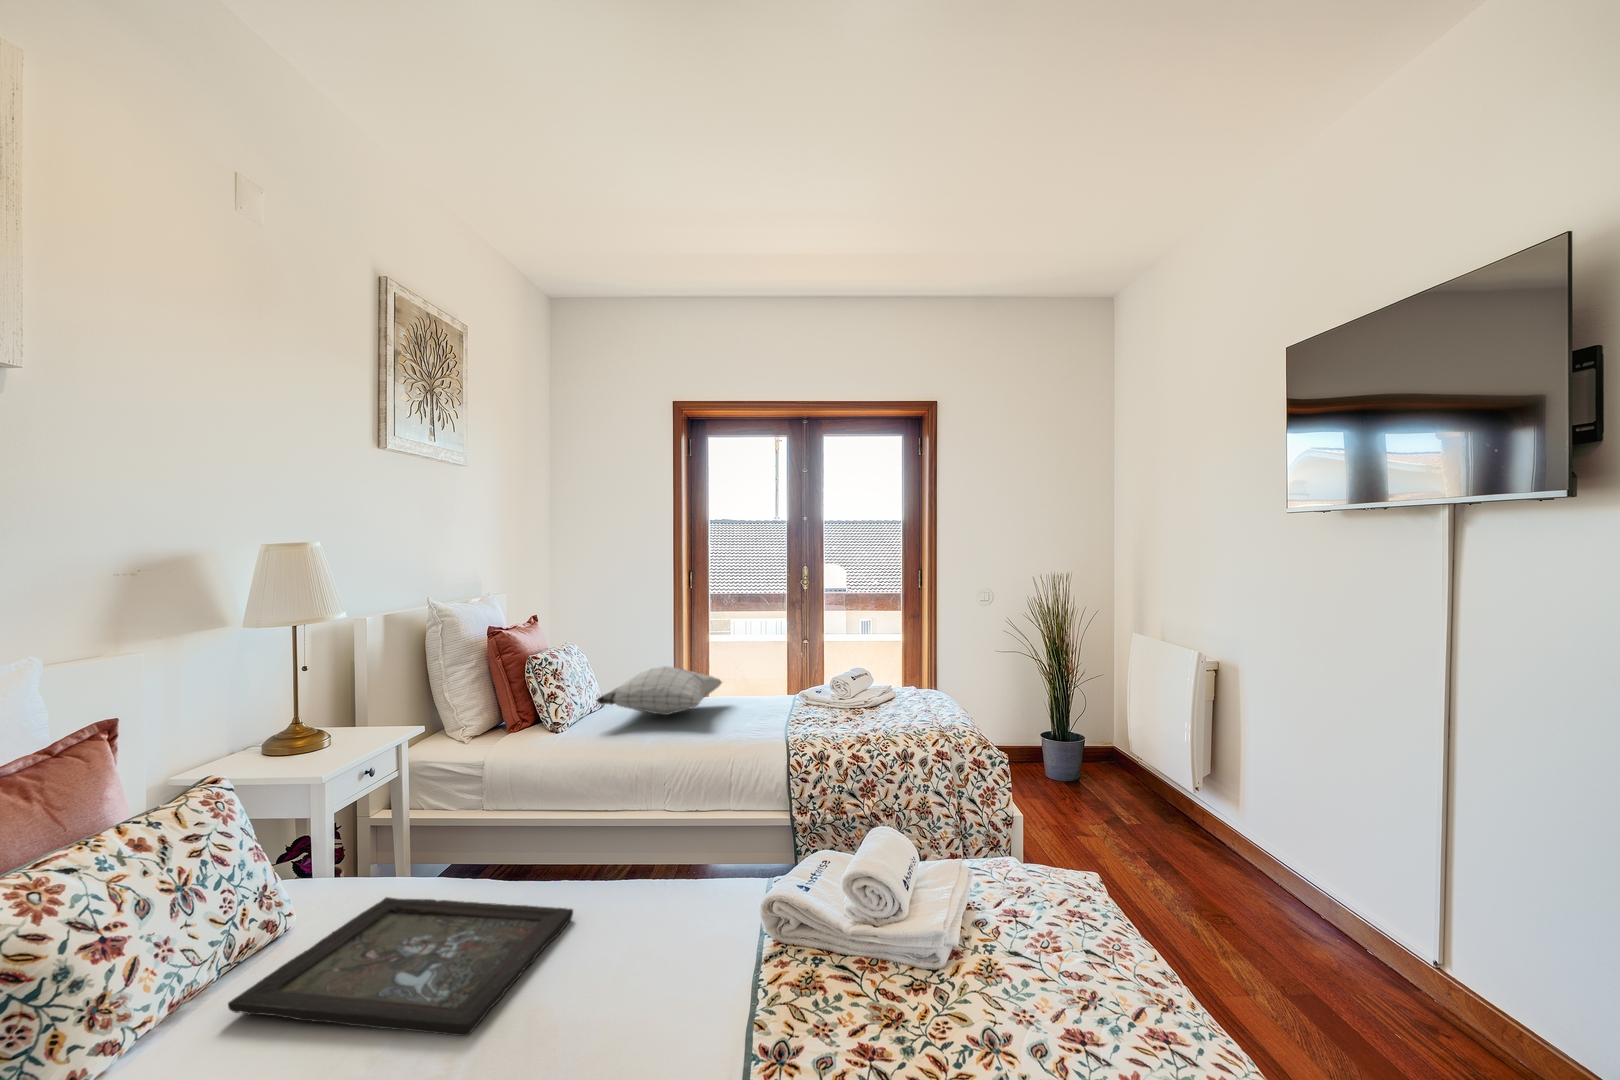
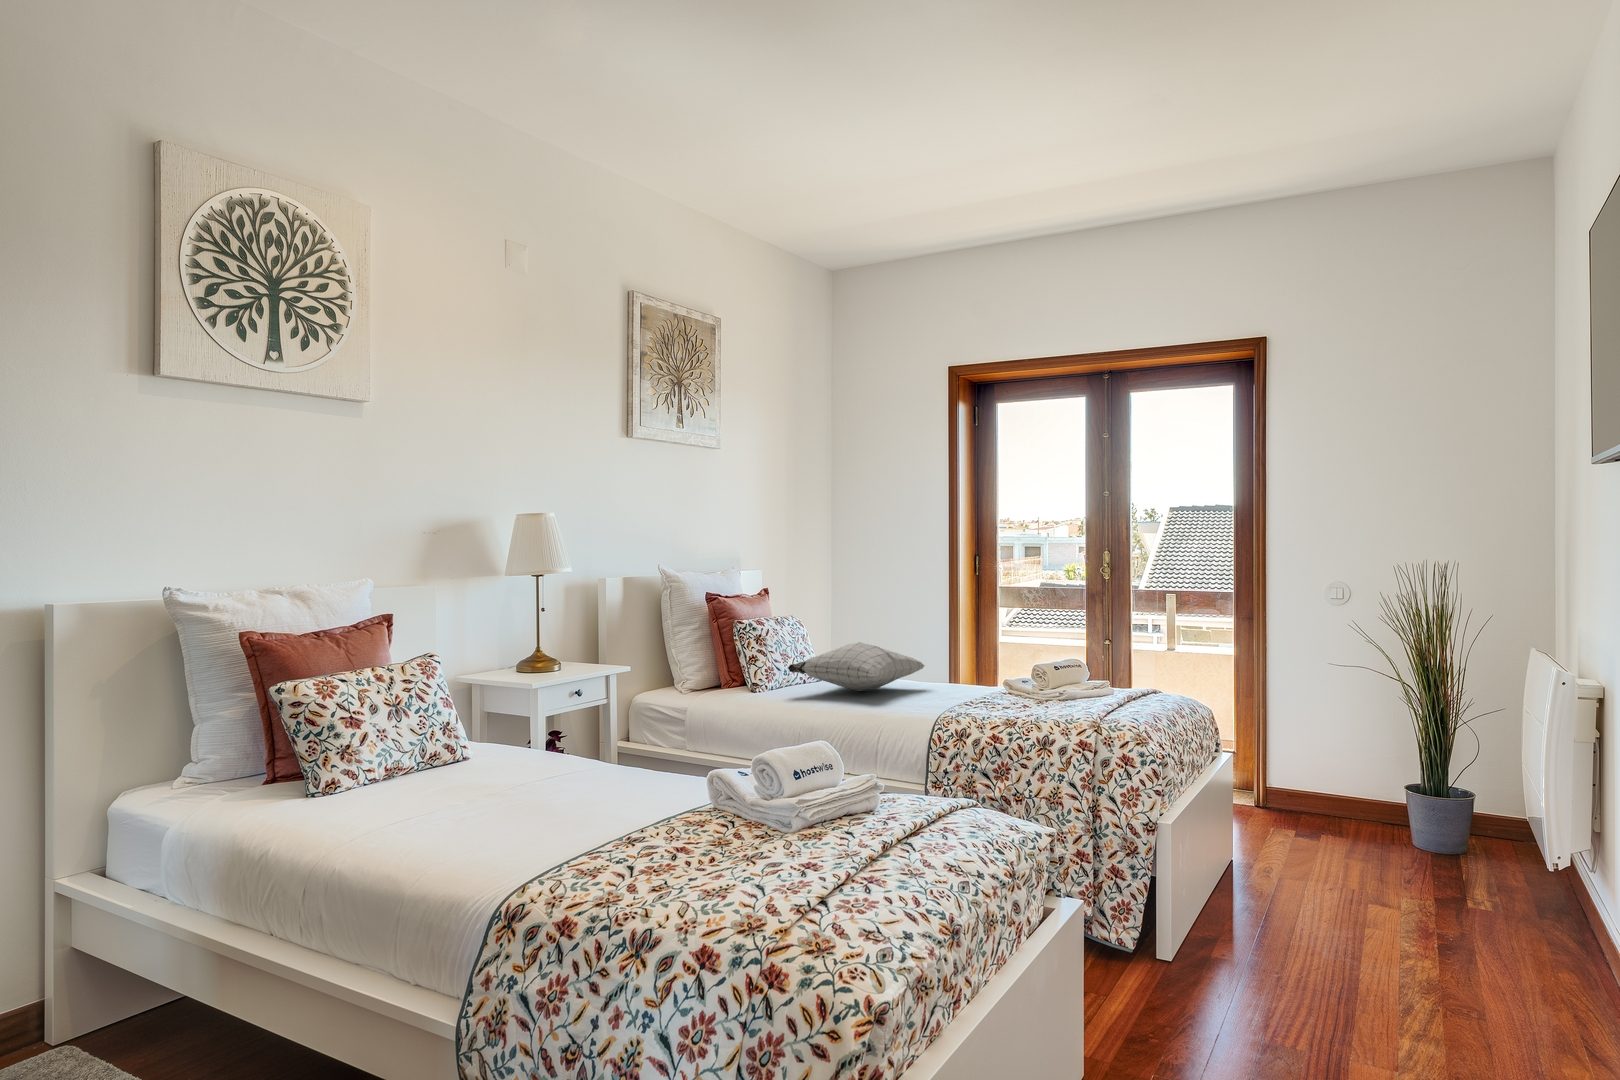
tray: present [228,897,573,1036] -> none [410,754,621,808]

